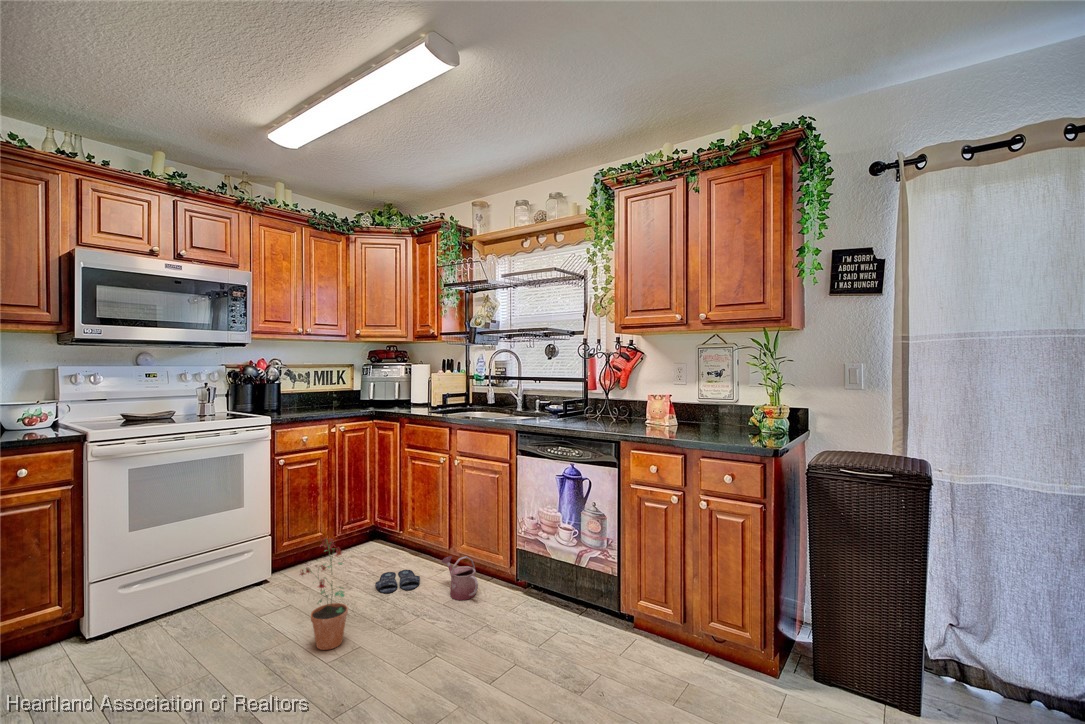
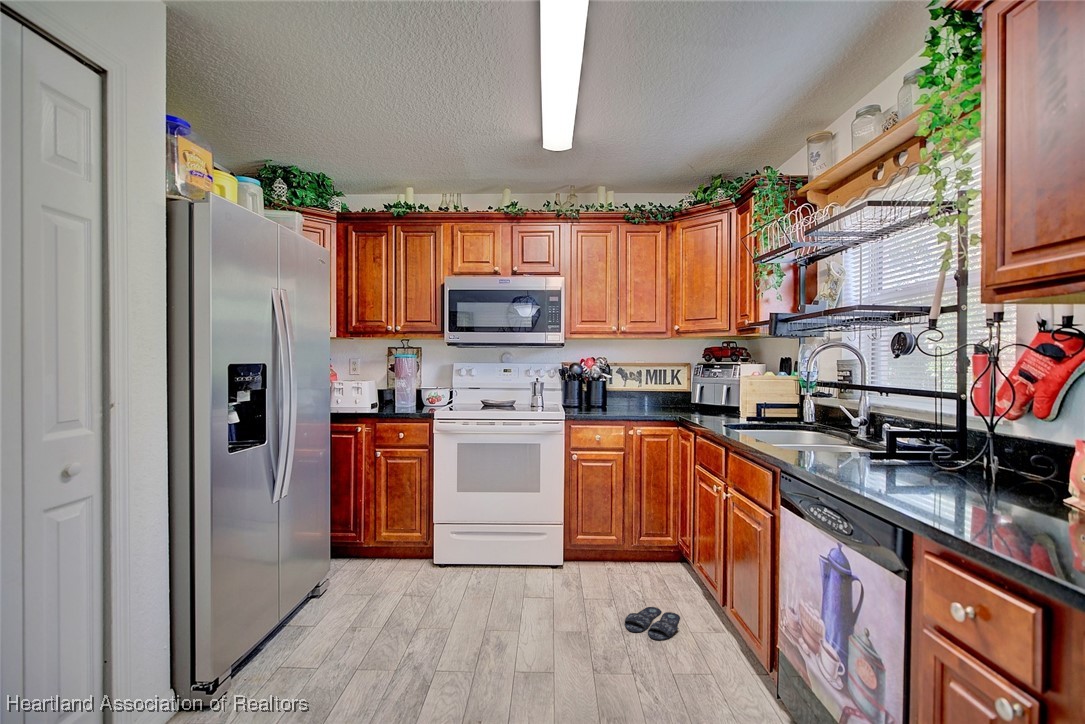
potted plant: present [300,538,348,650] -> none [511,543,550,662]
watering can: present [442,556,478,600] -> none [684,618,724,689]

